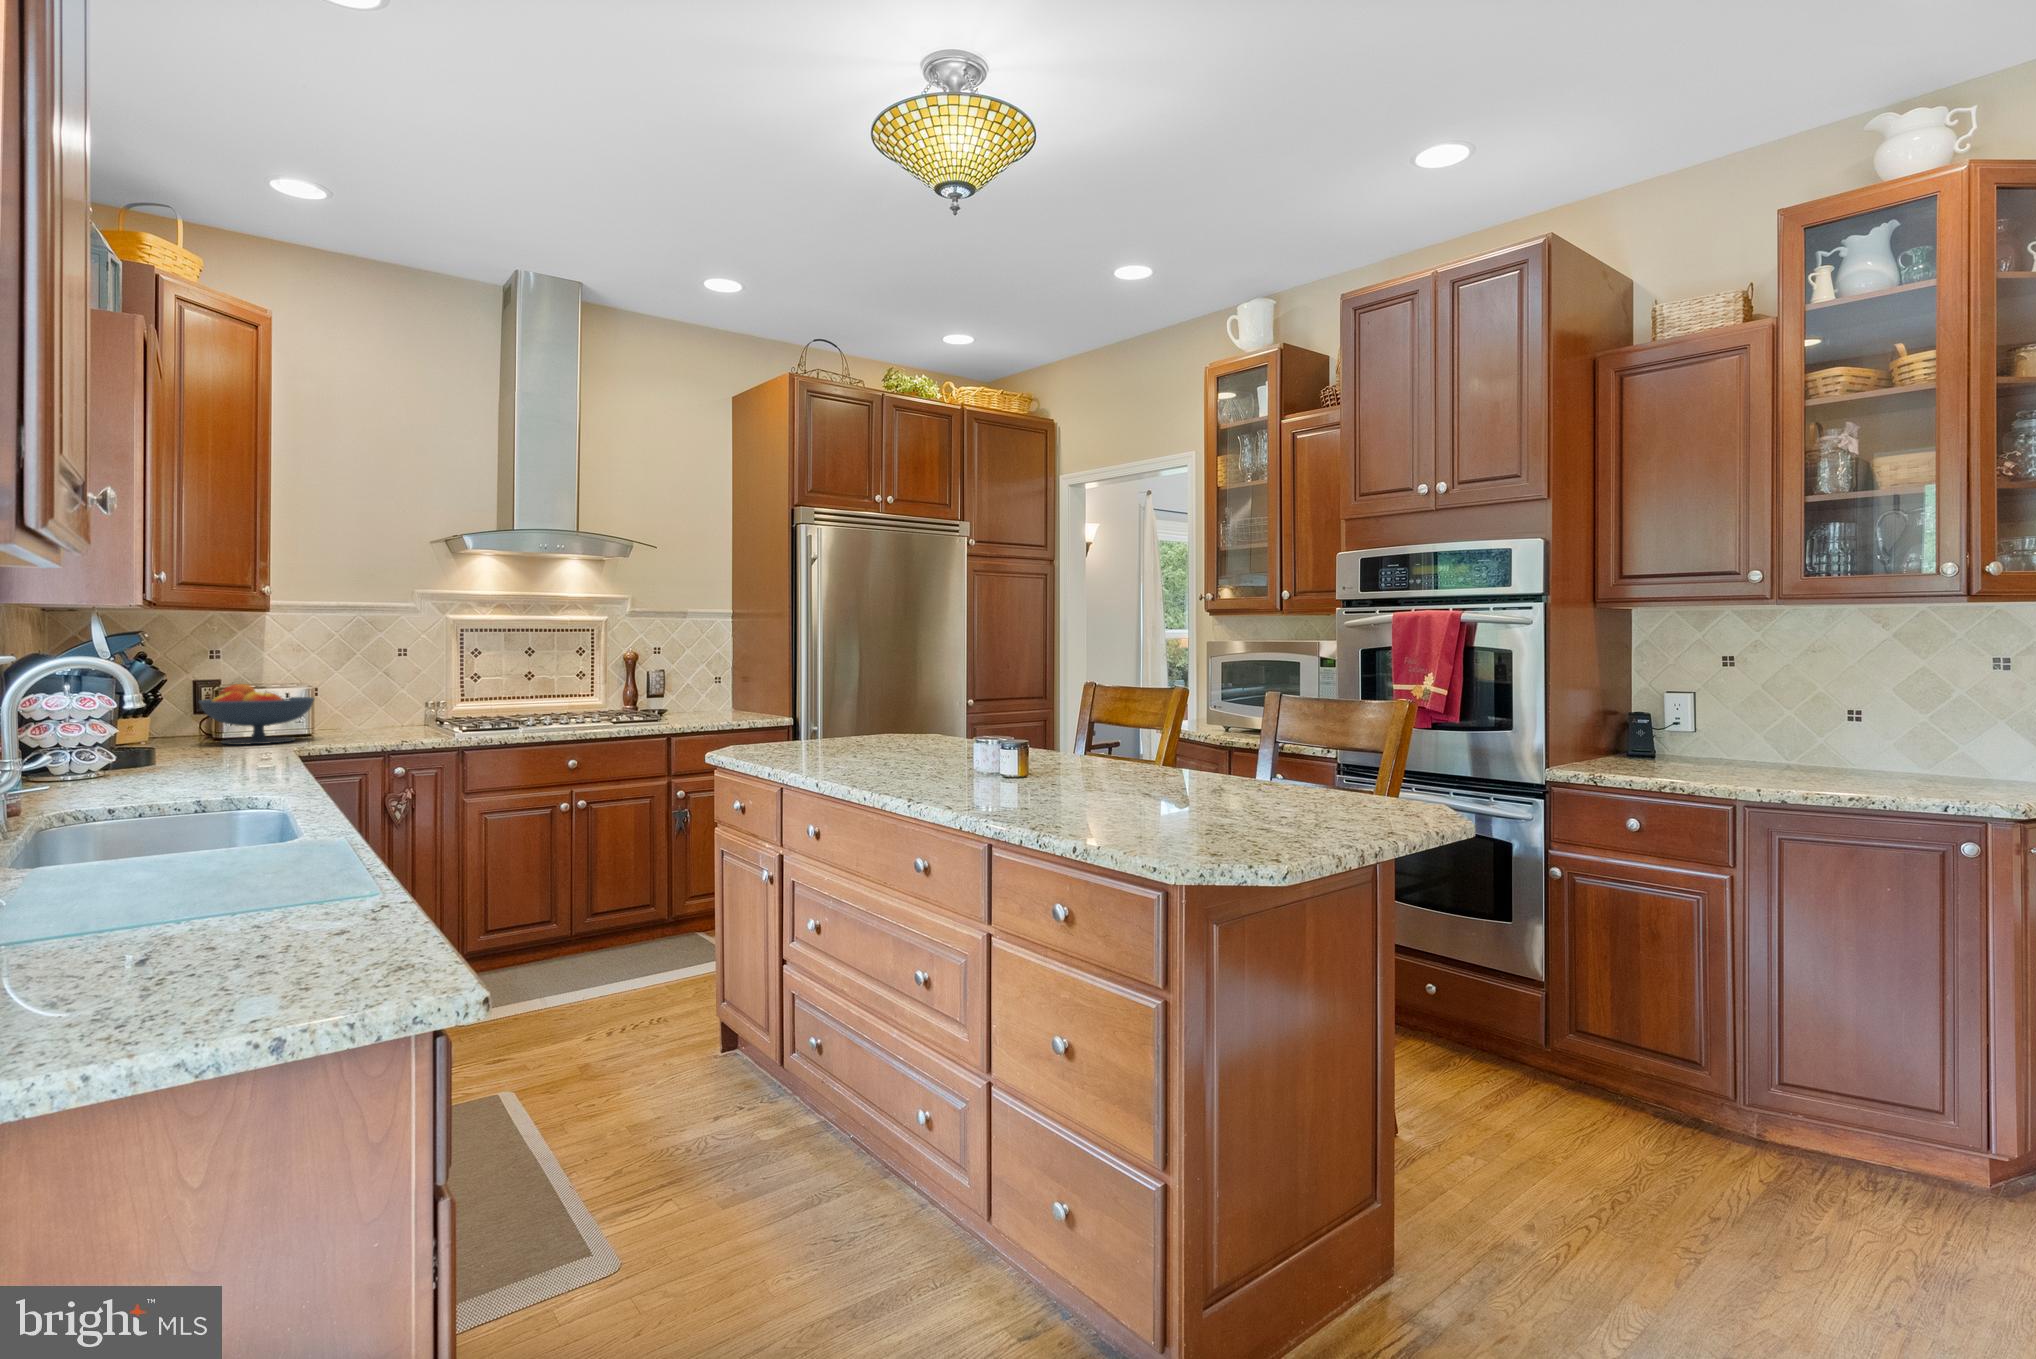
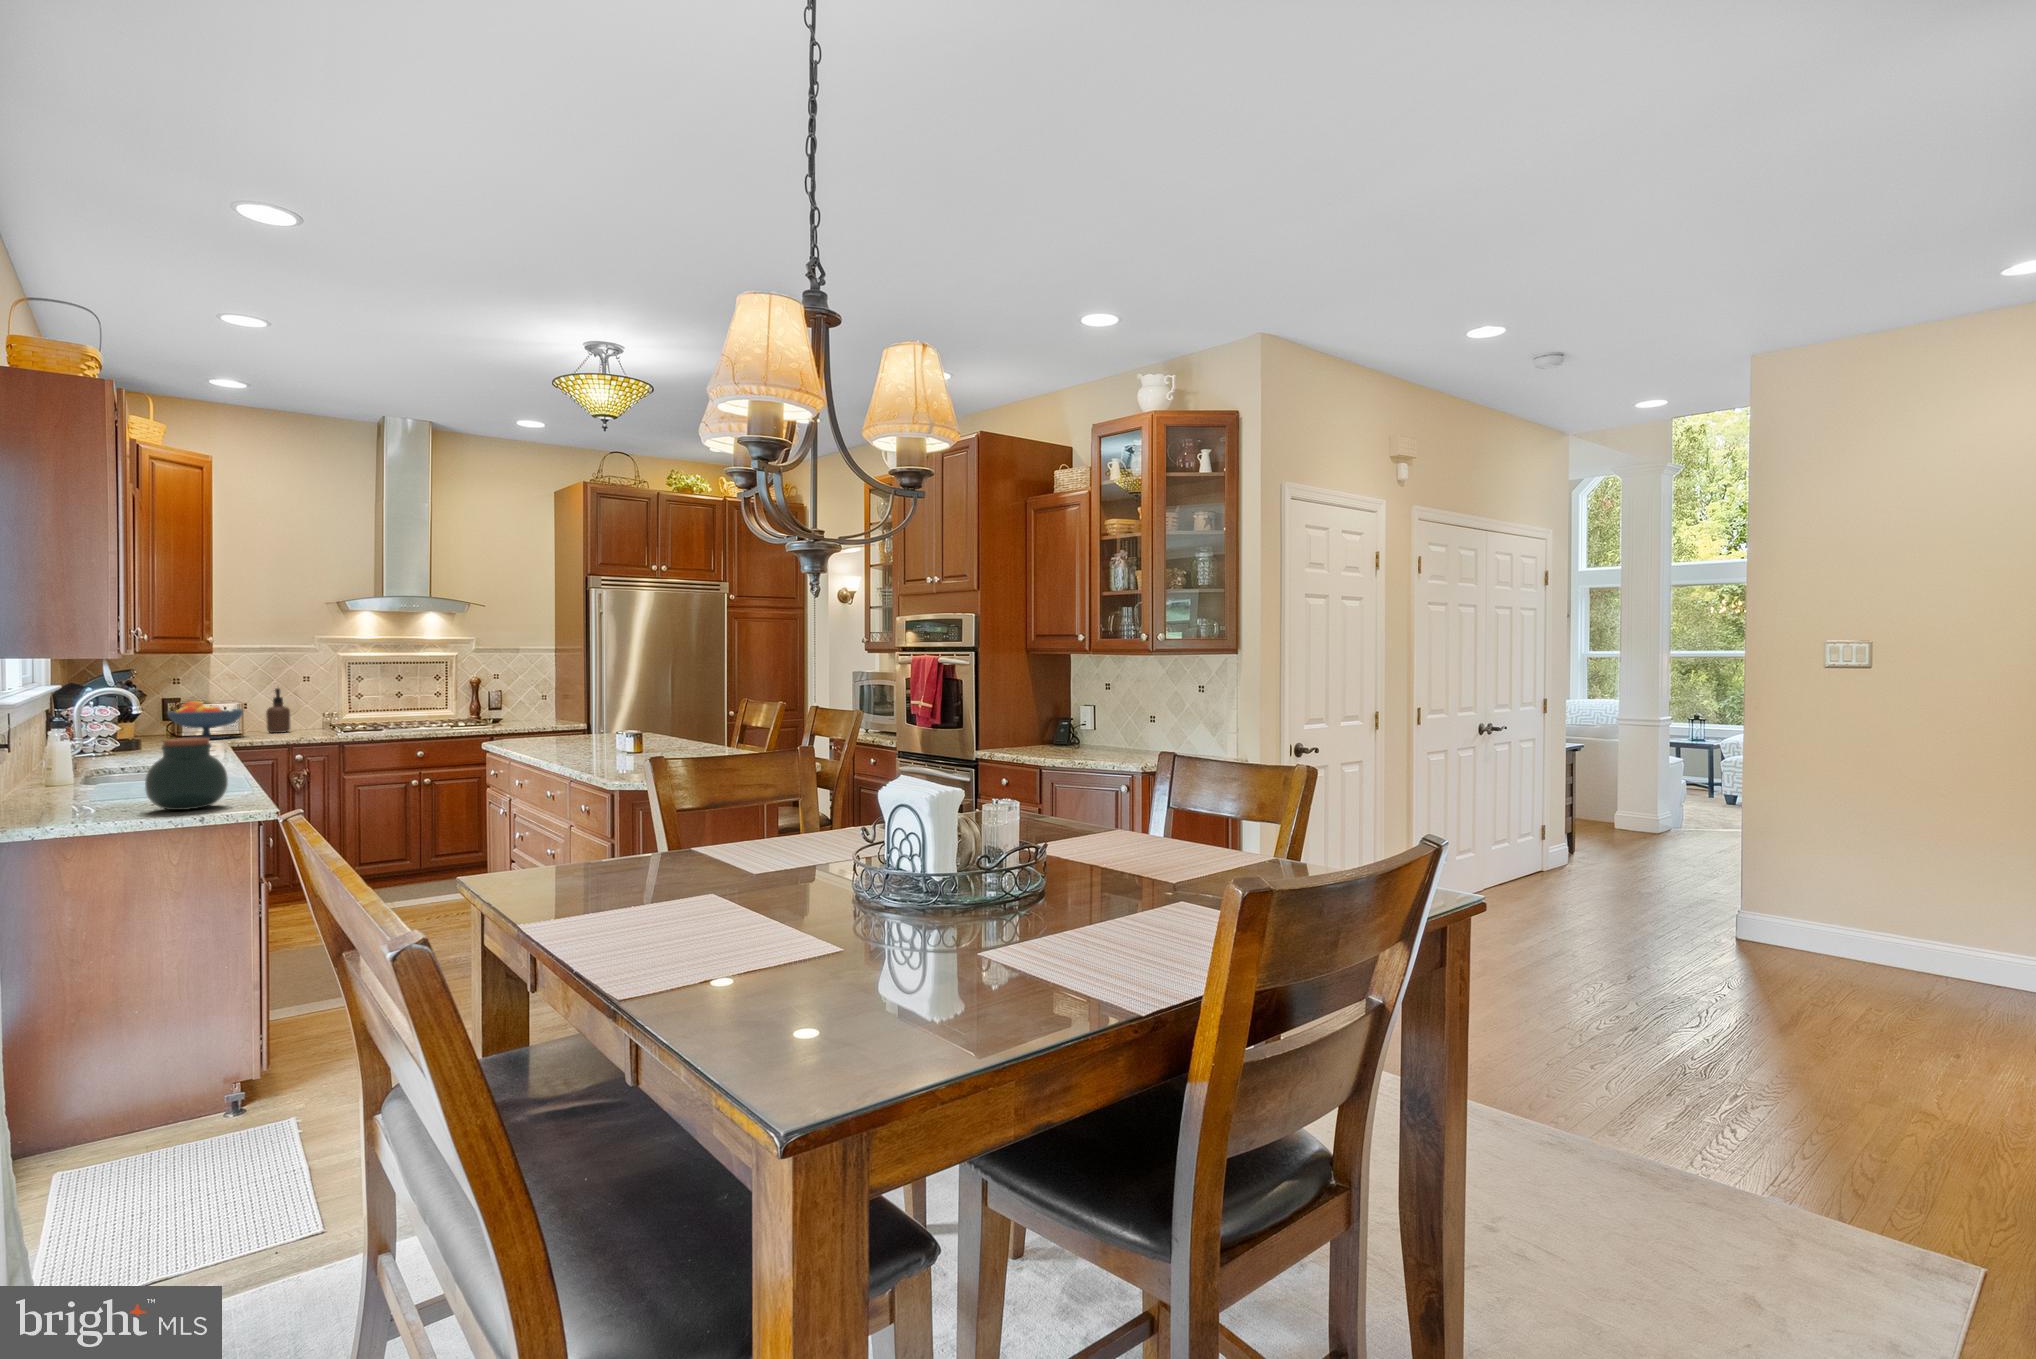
soap dispenser: none [345,666,380,732] -> present [266,688,290,733]
jar: none [111,779,343,996] -> present [145,738,228,810]

